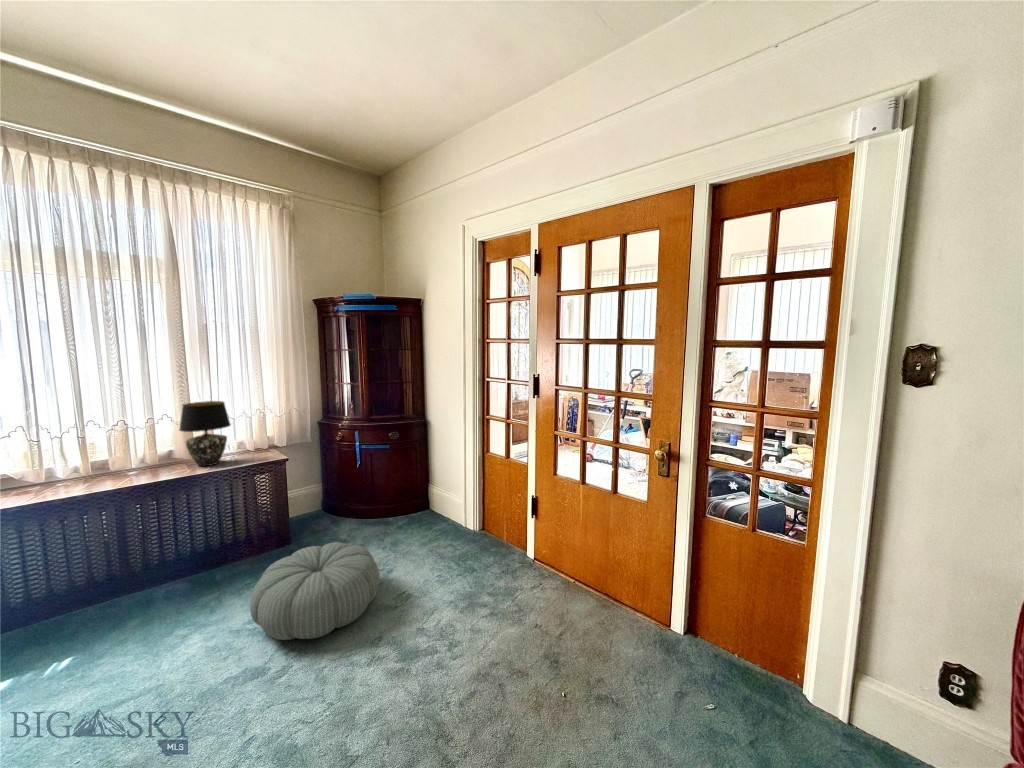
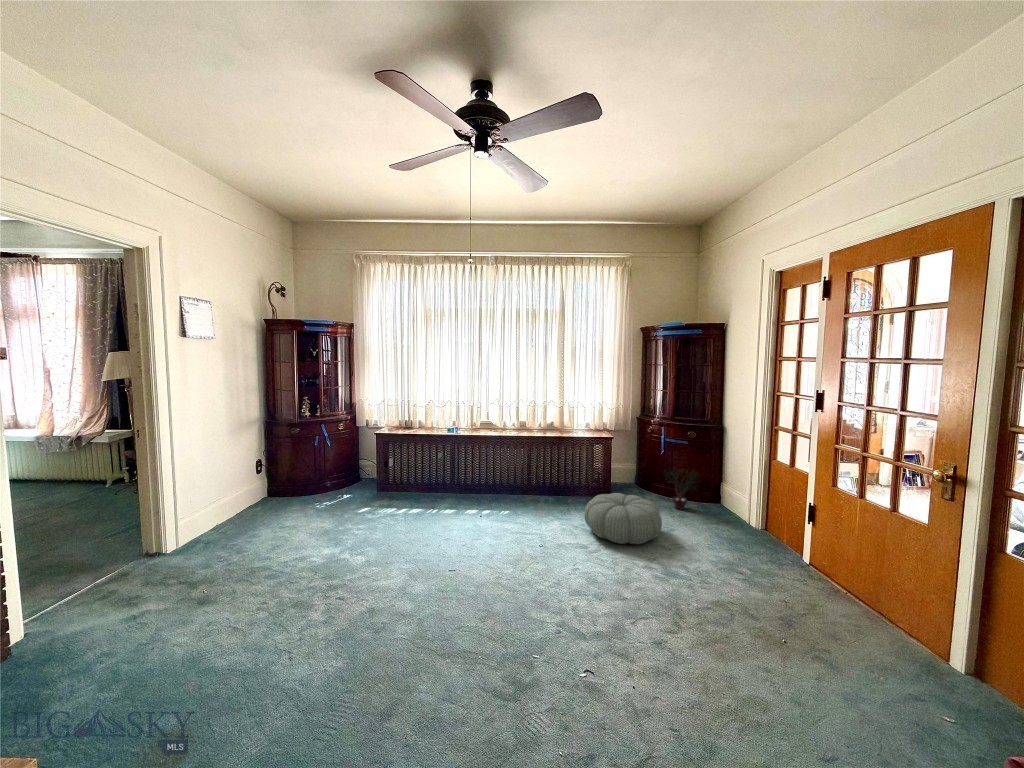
table lamp: present [179,401,231,466] -> none [558,395,583,433]
potted plant: none [363,477,412,533] -> present [665,468,697,509]

